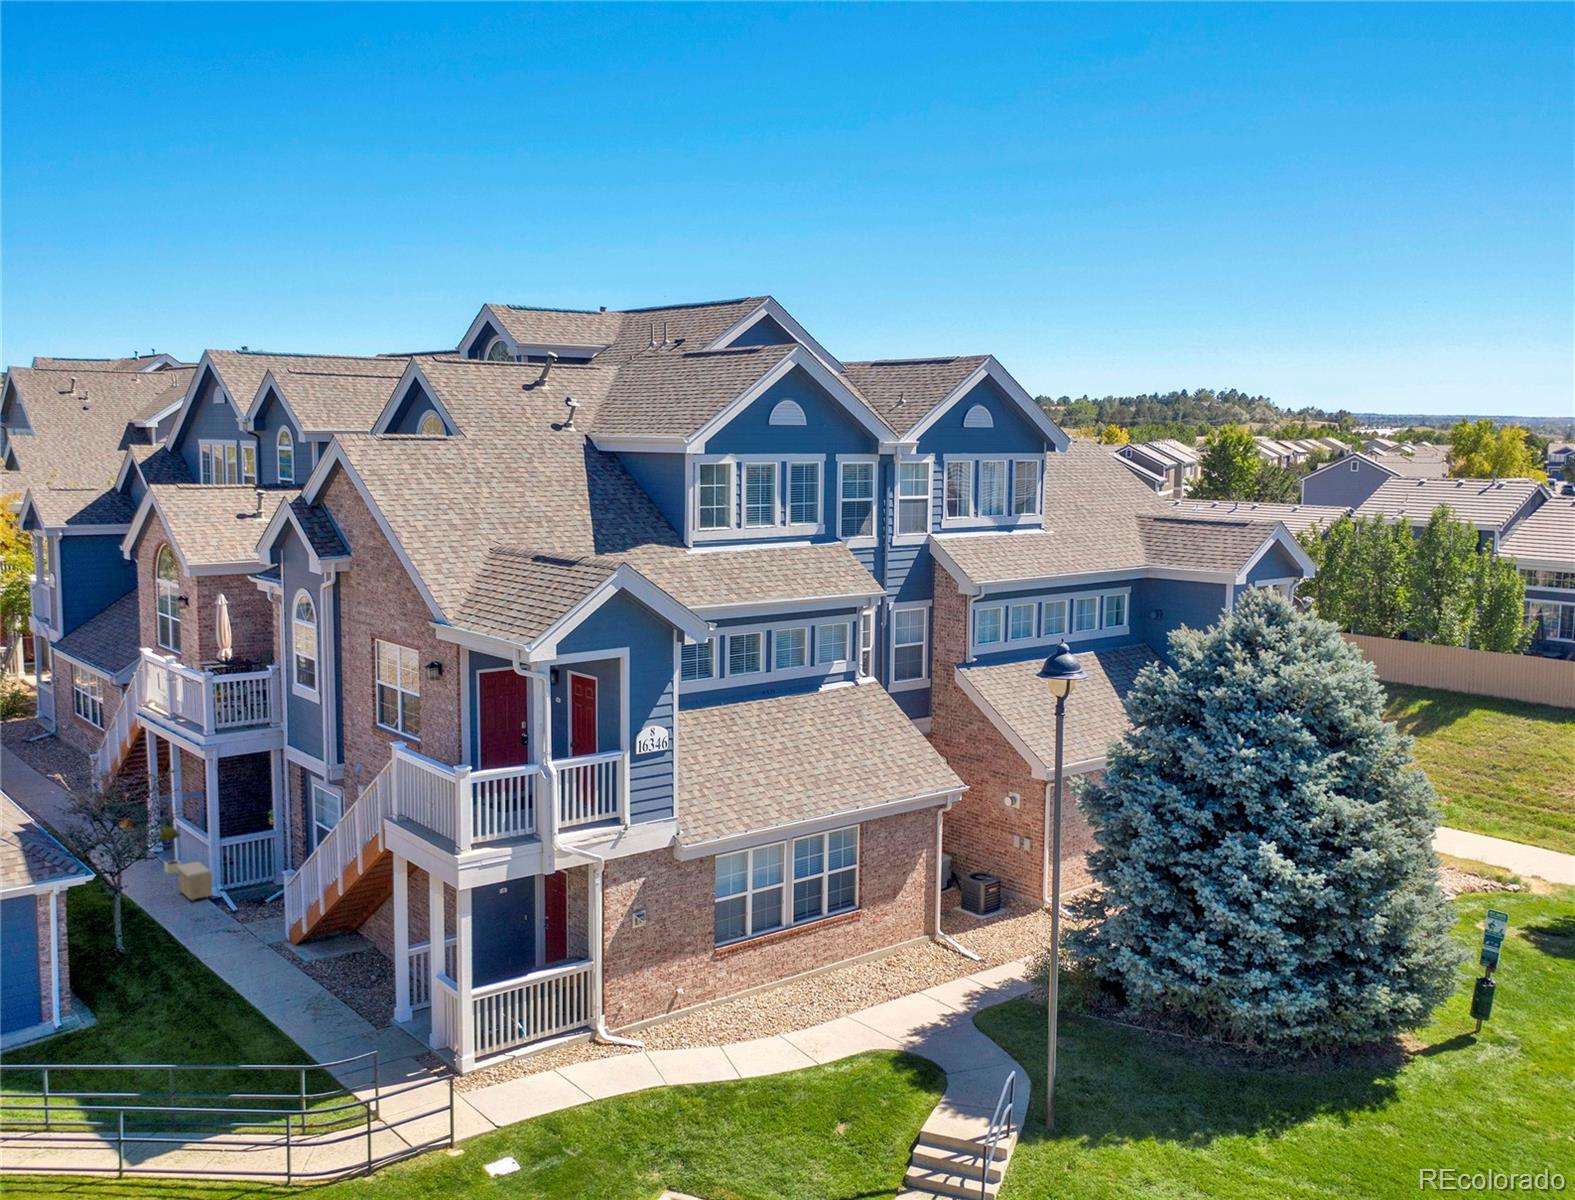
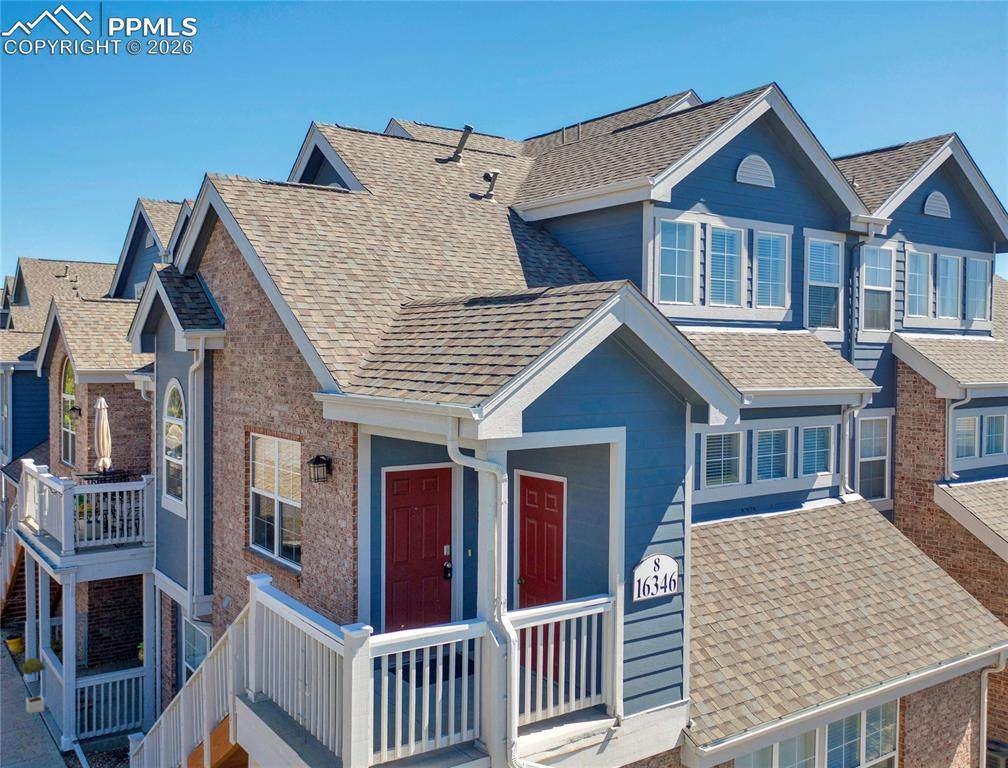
storage bench: present [177,862,212,900] -> none [28,703,65,755]

